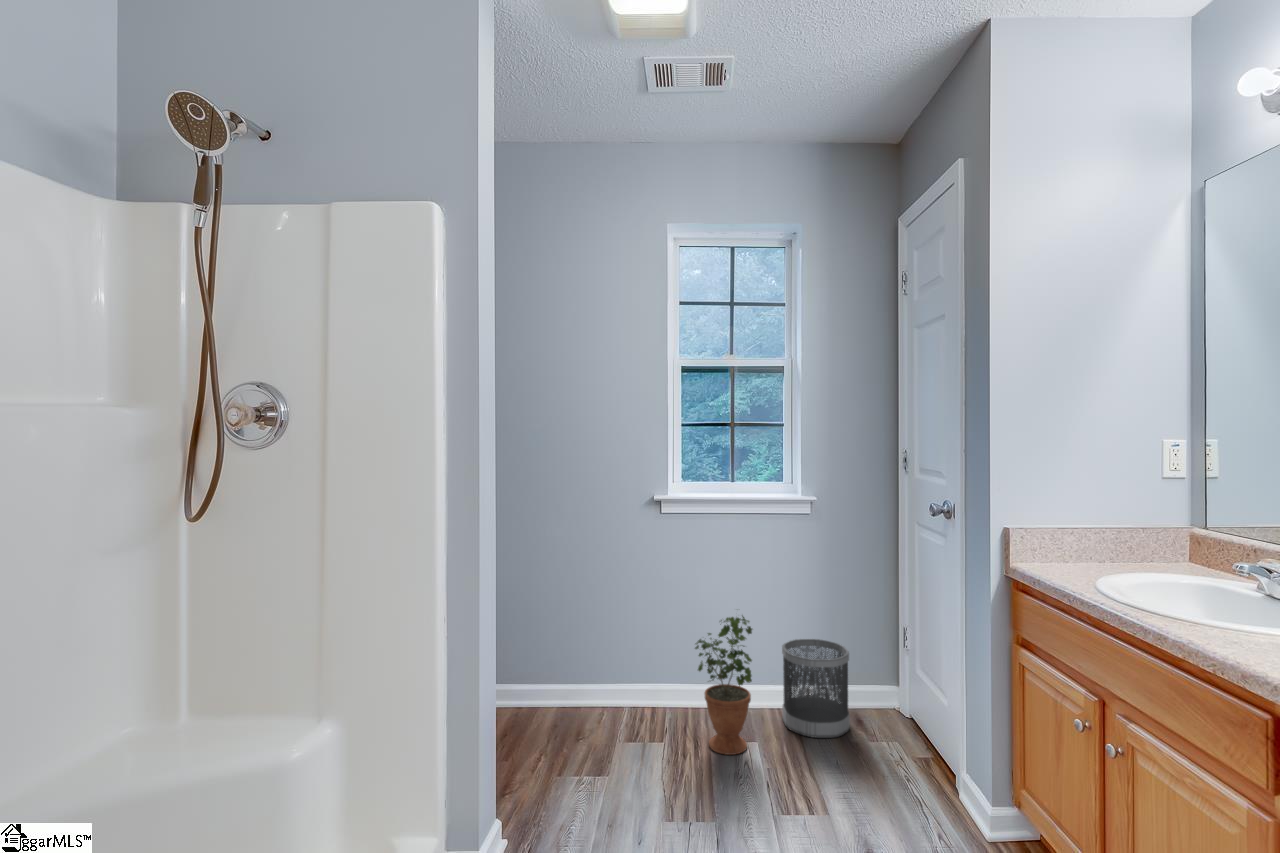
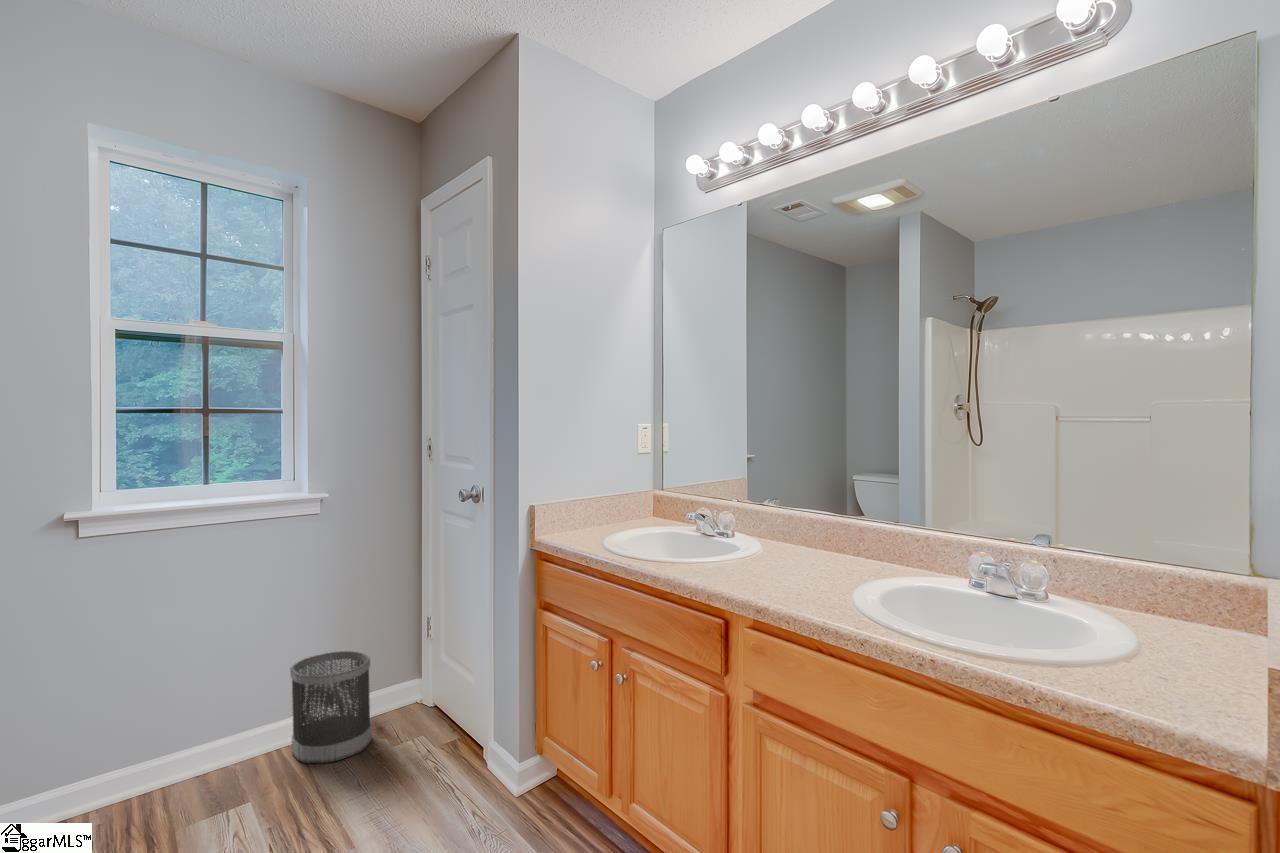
potted plant: present [695,616,752,755] -> none [175,637,259,820]

